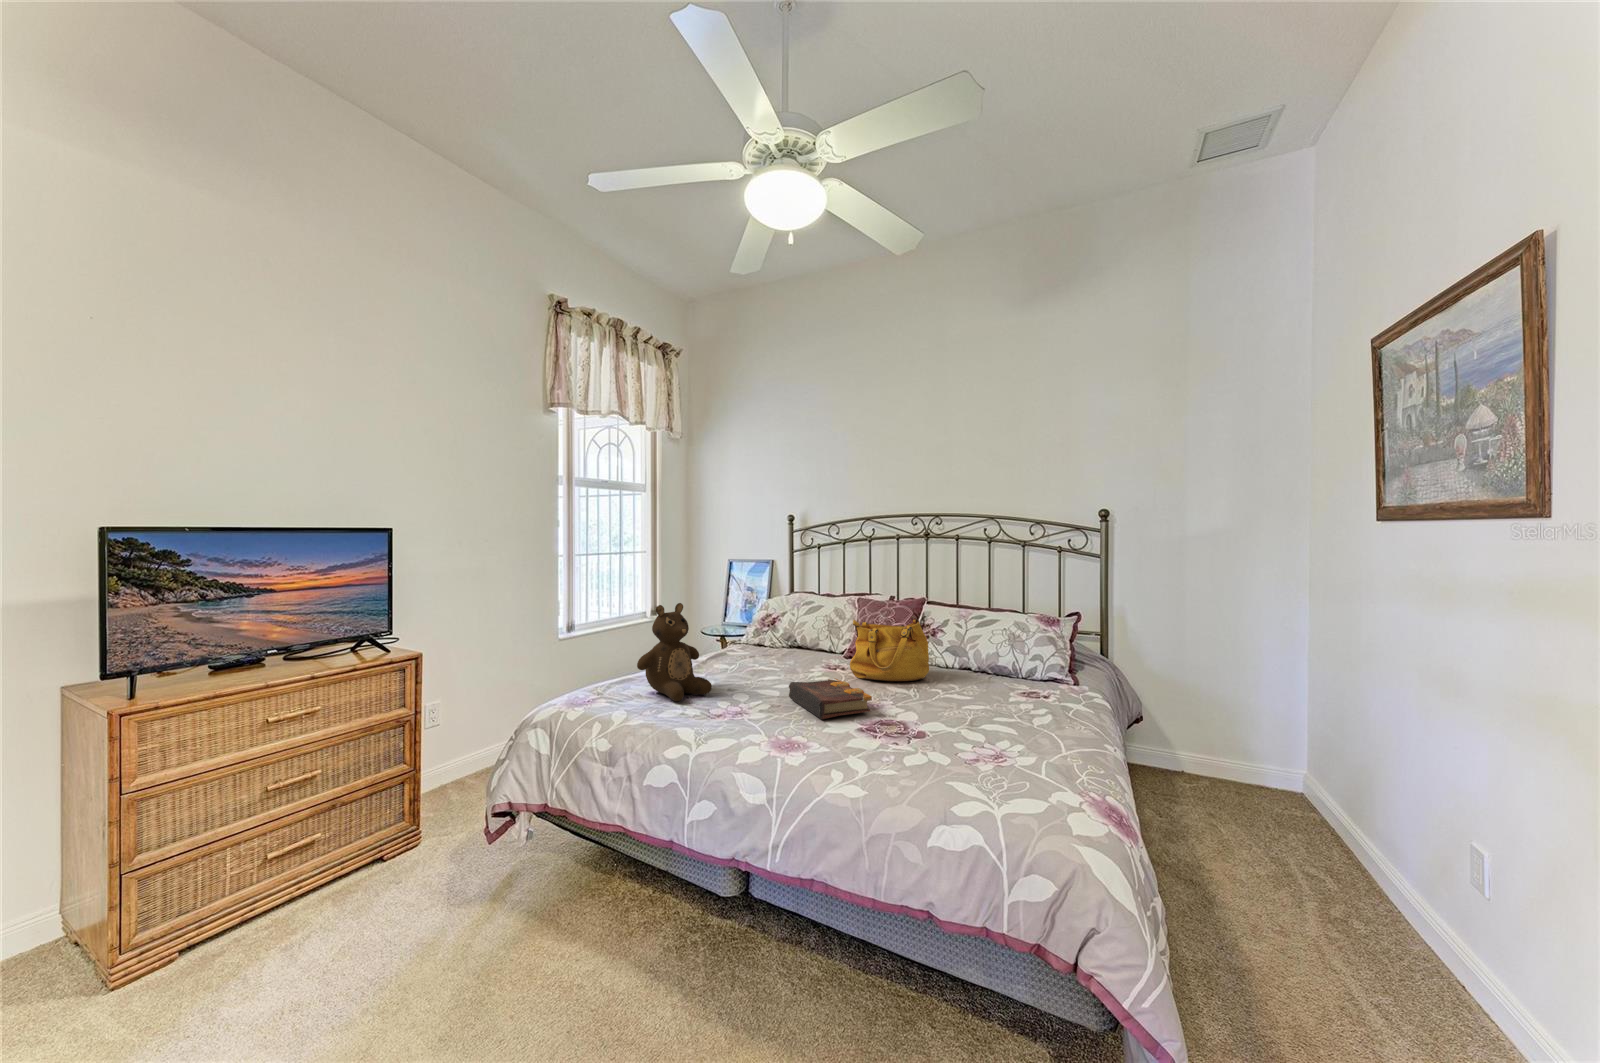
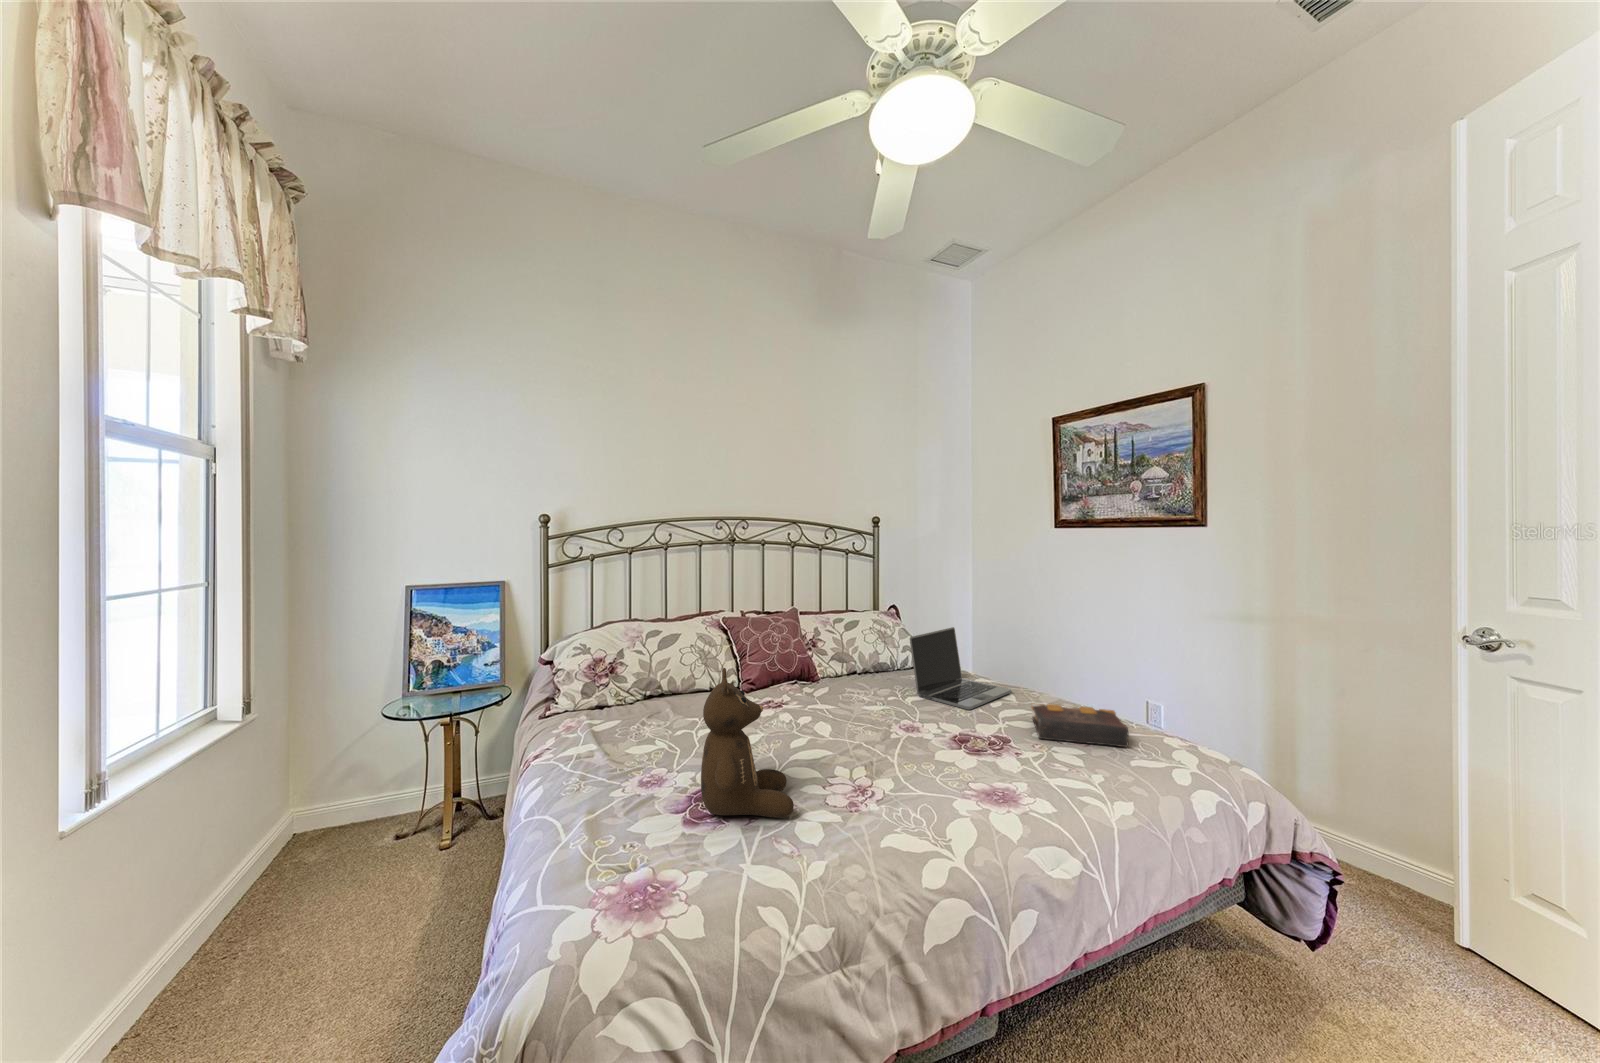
handbag: present [850,616,929,681] -> none [796,631,876,711]
laptop: none [962,630,1069,713] -> present [910,627,1011,710]
book: present [789,678,872,719] -> present [1031,704,1128,747]

